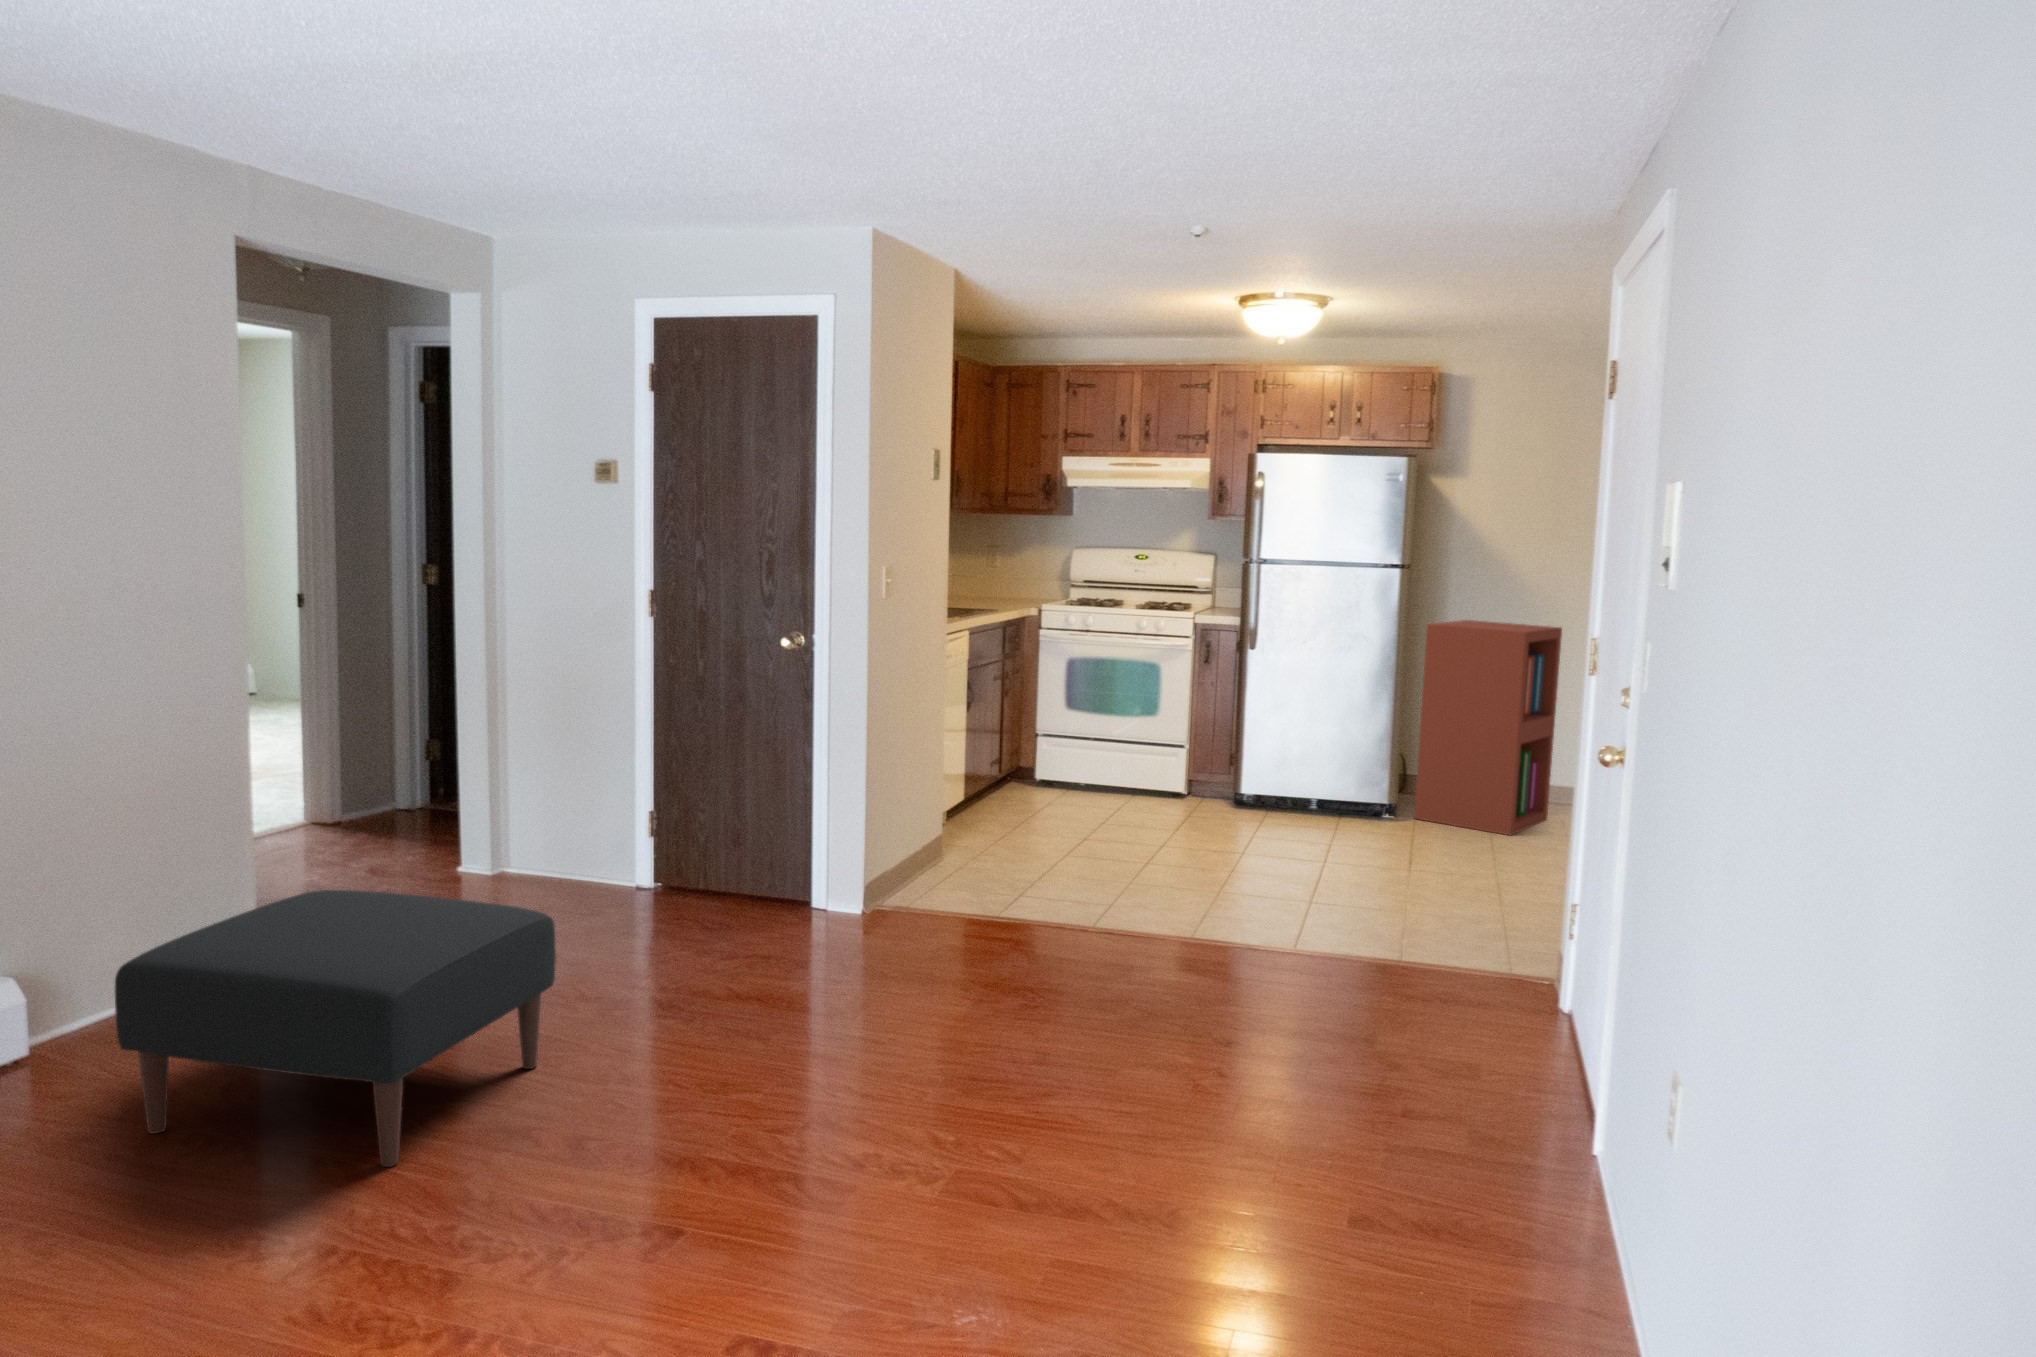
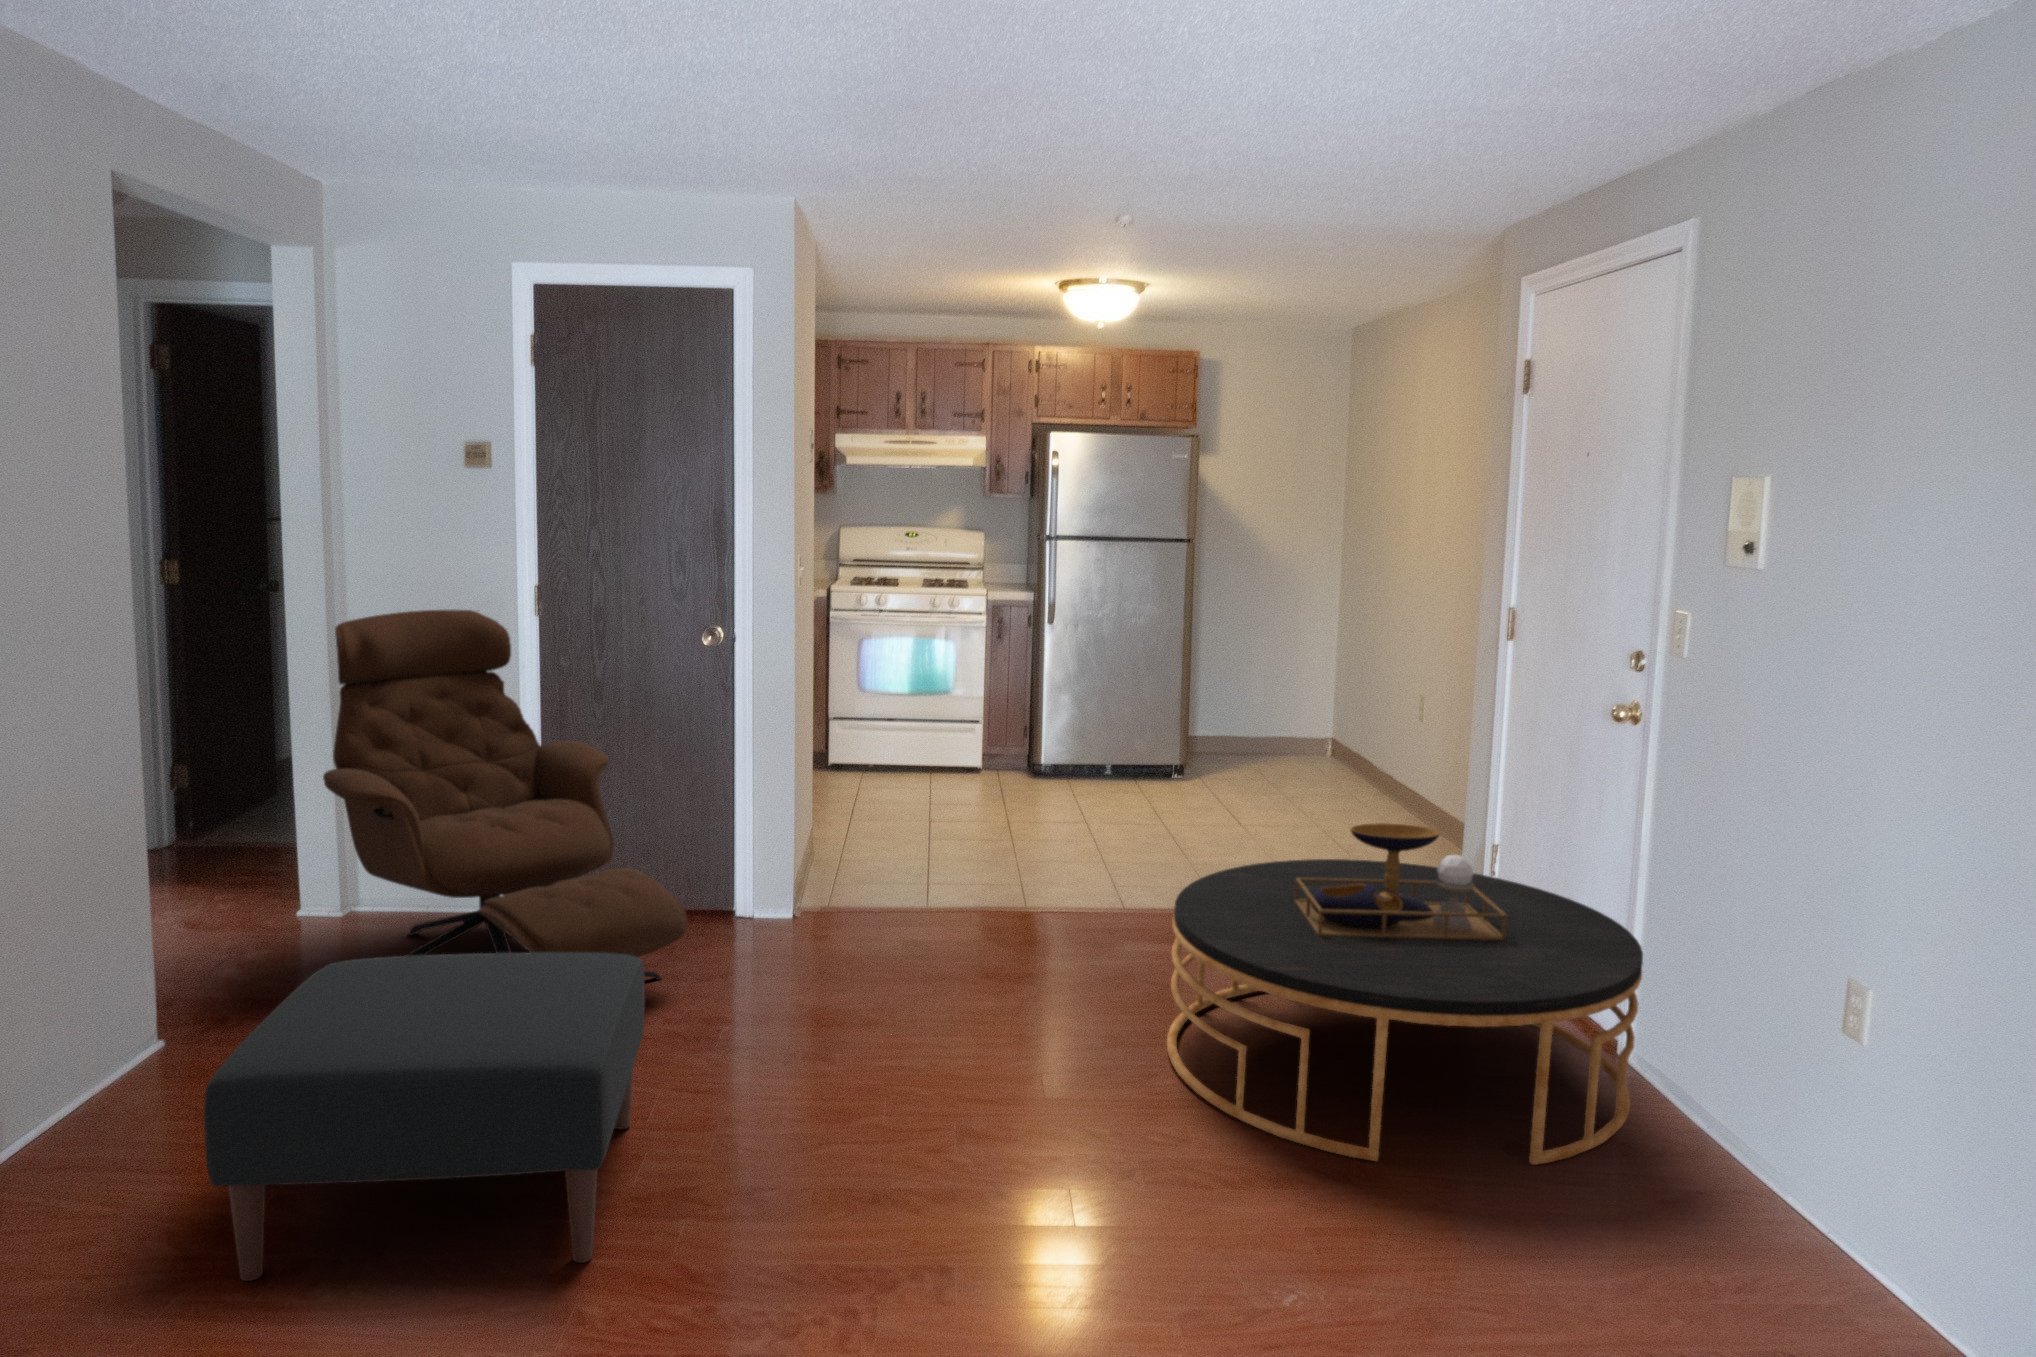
lounge chair: none [449,608,707,977] -> present [323,609,687,980]
bookshelf: present [1414,620,1562,835] -> none [1190,587,1304,781]
coffee table: none [1062,862,1581,1255] -> present [1167,823,1643,1165]

